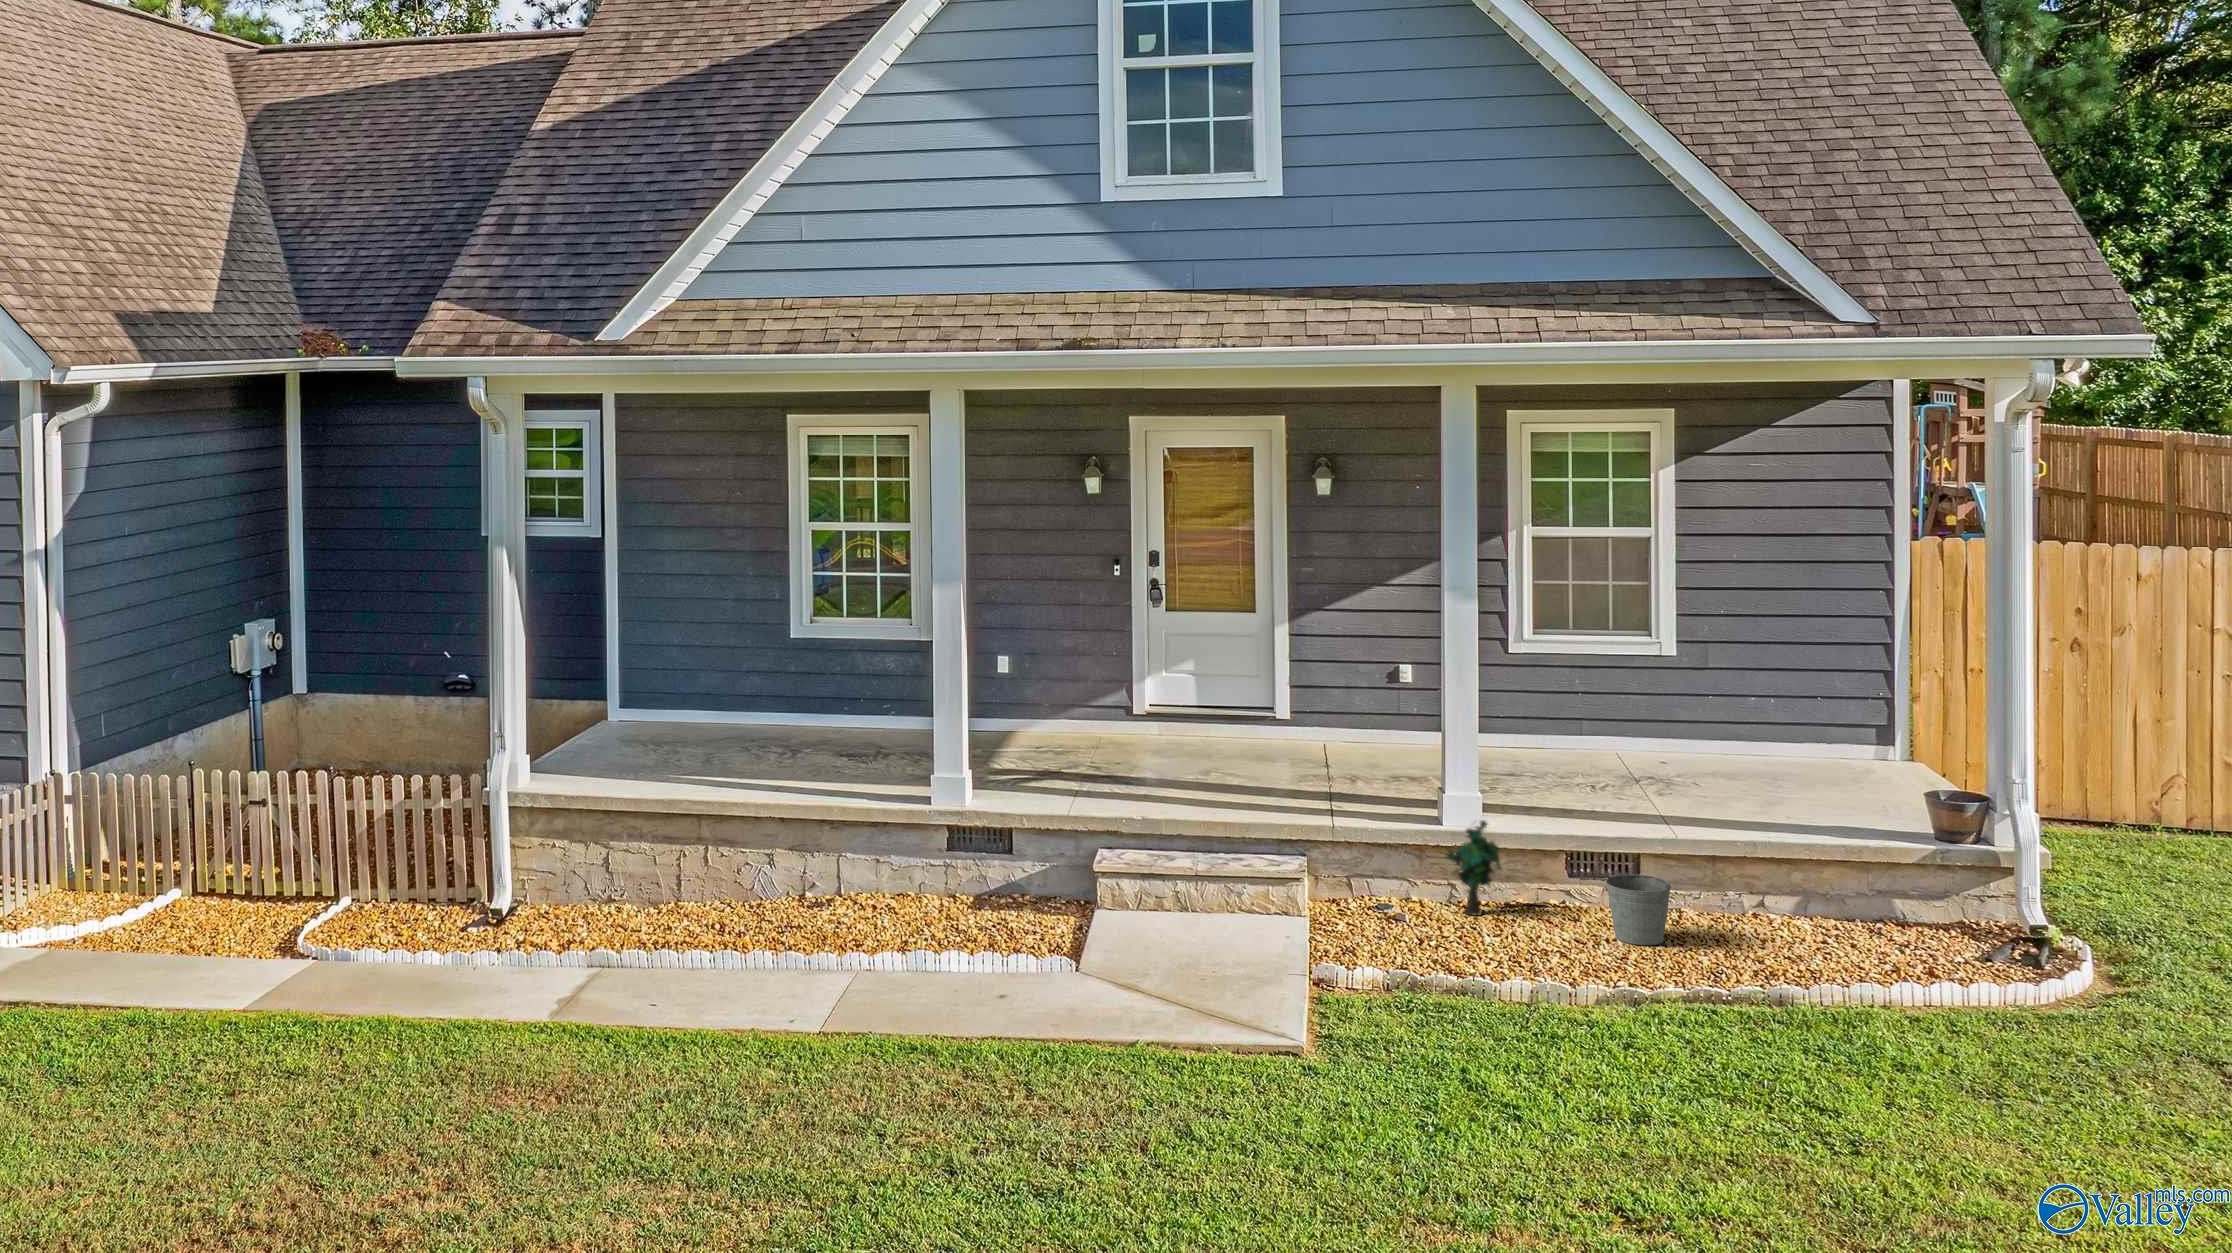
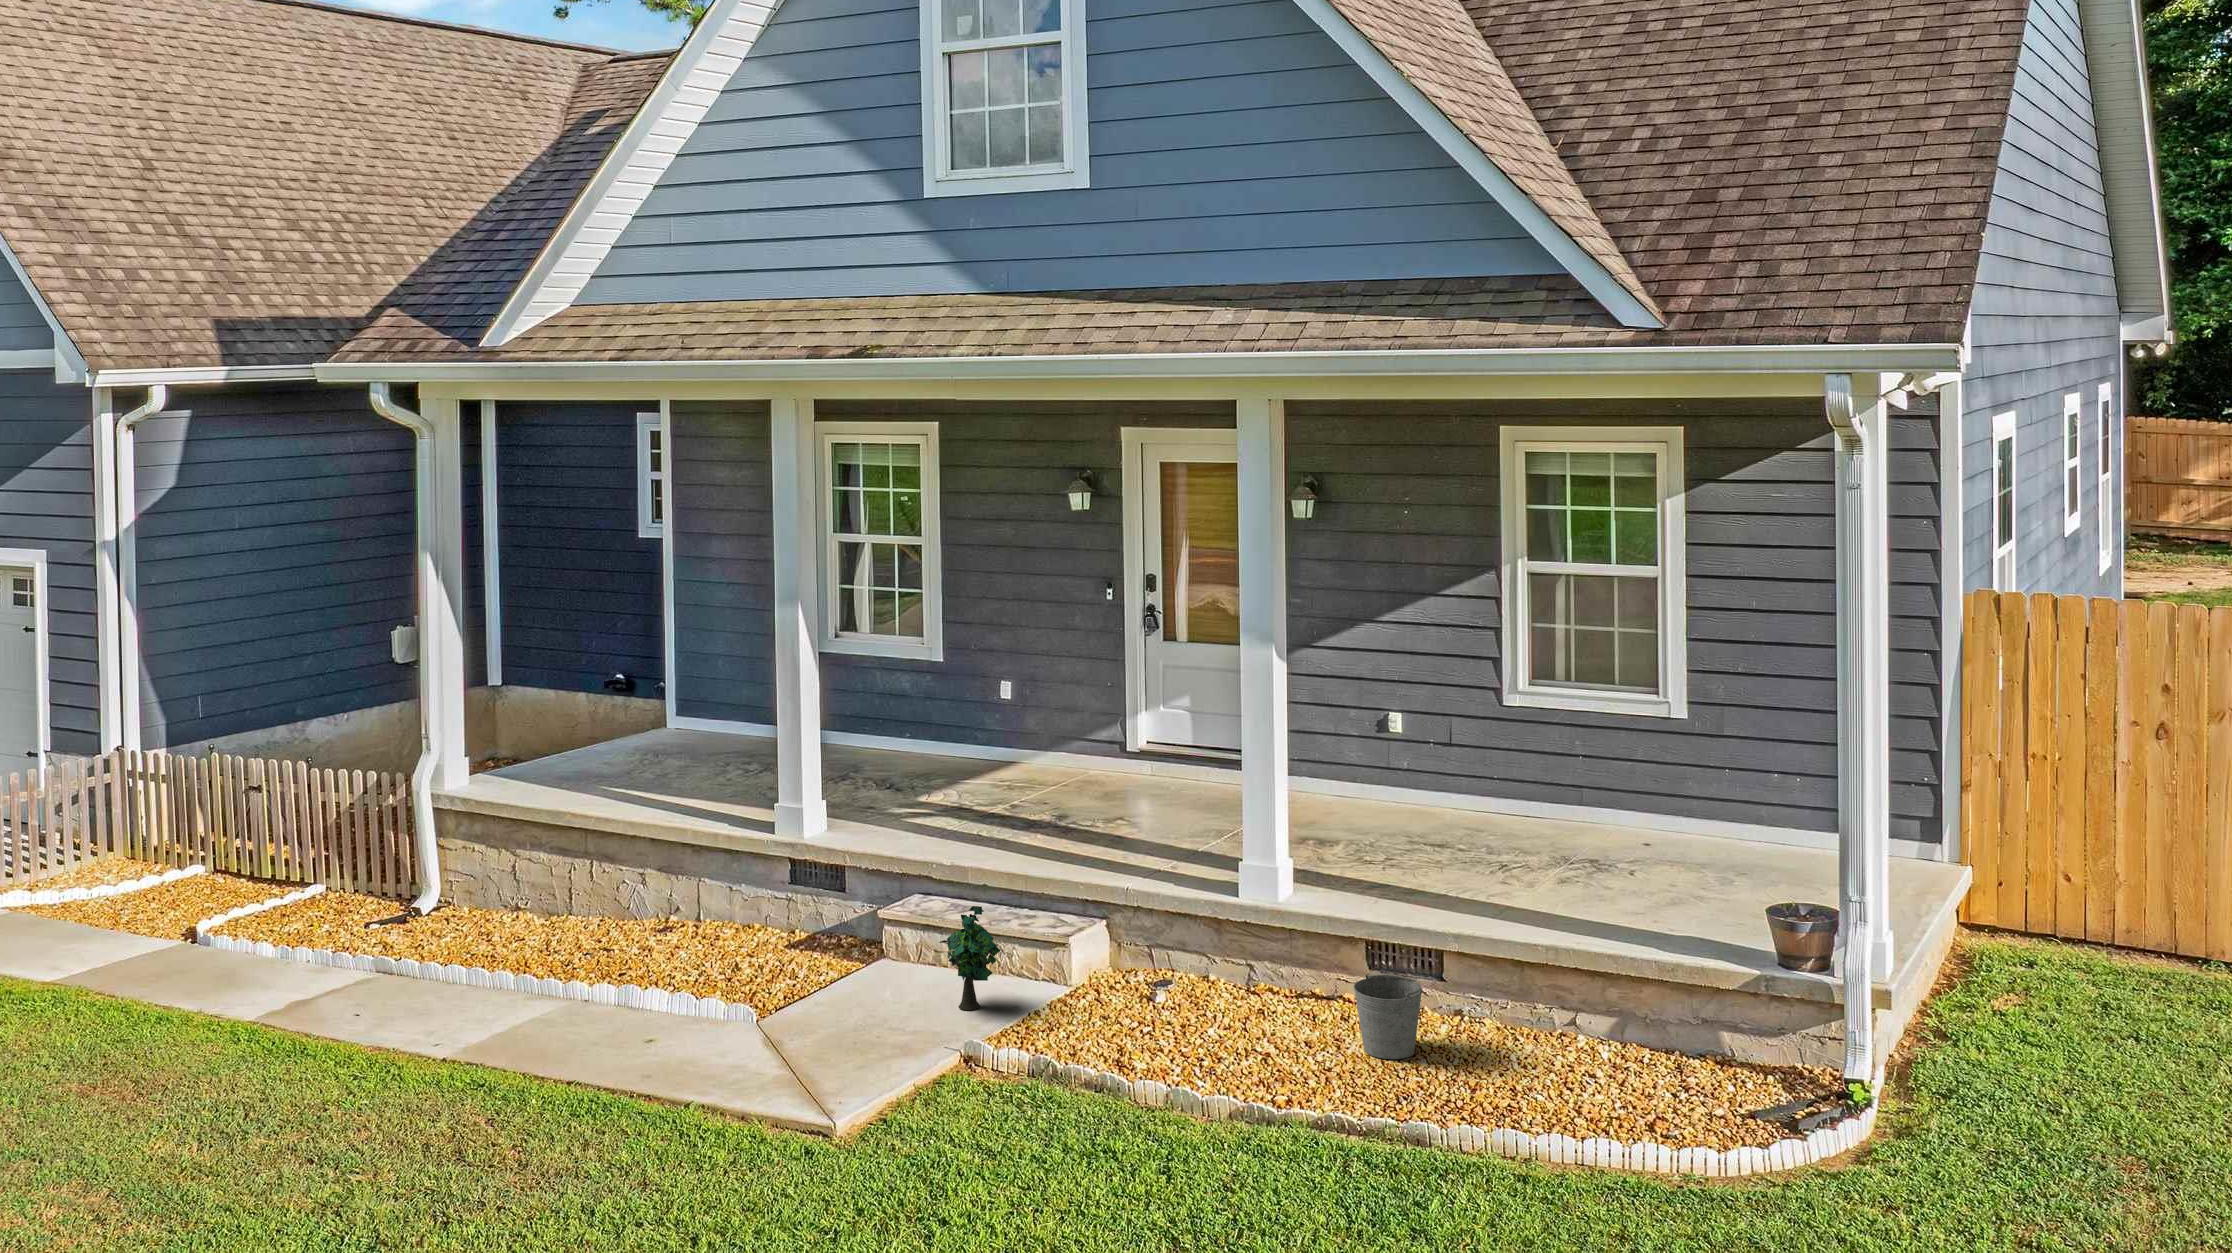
decorative plant: present [1447,821,1501,916] -> present [939,906,1000,1010]

